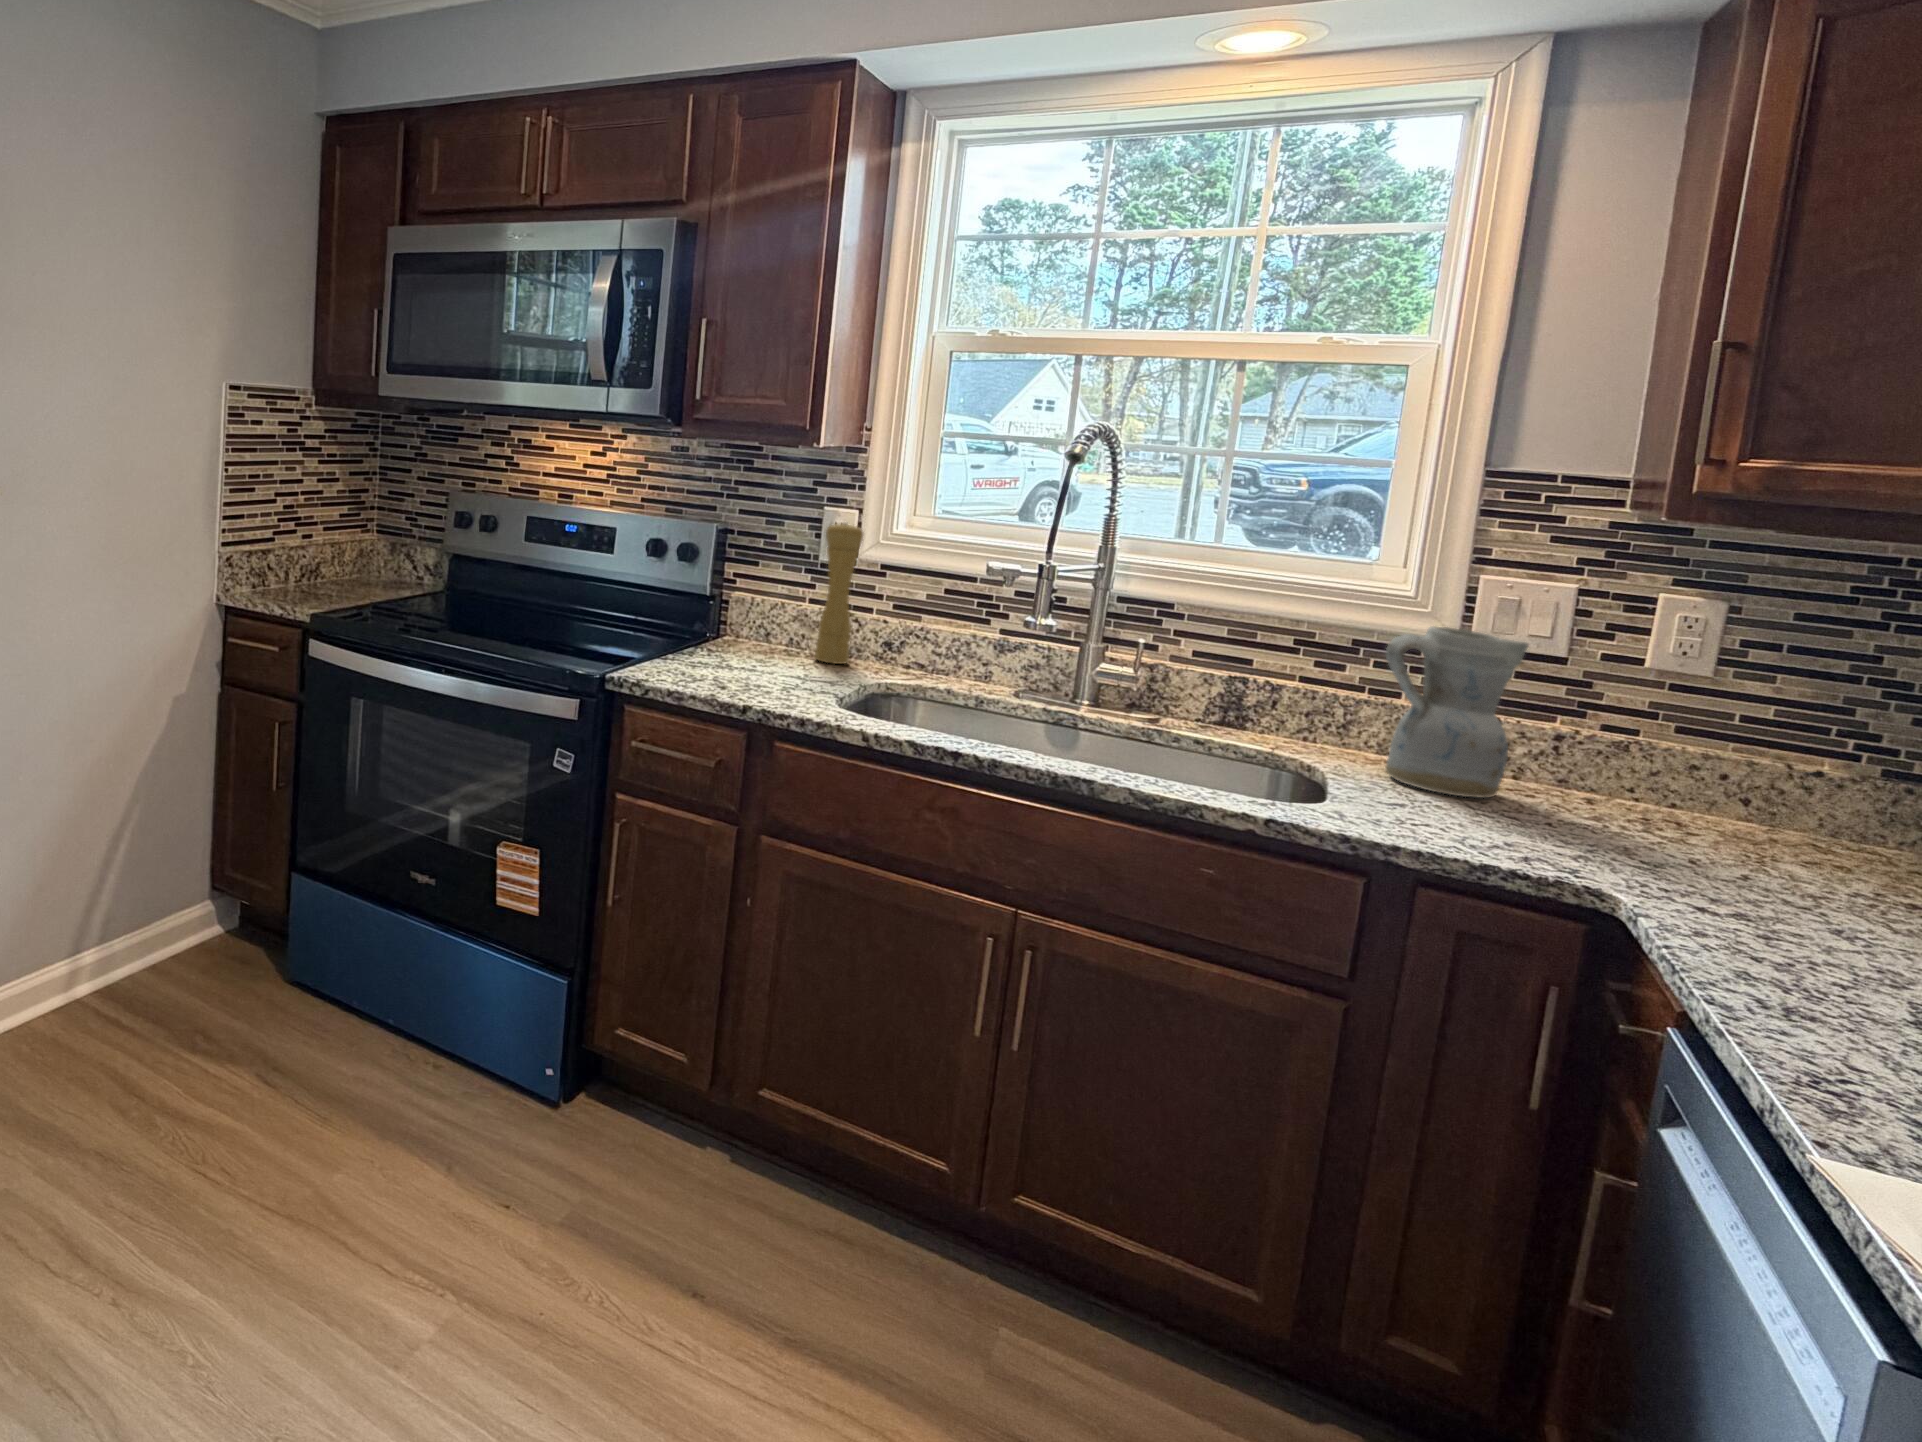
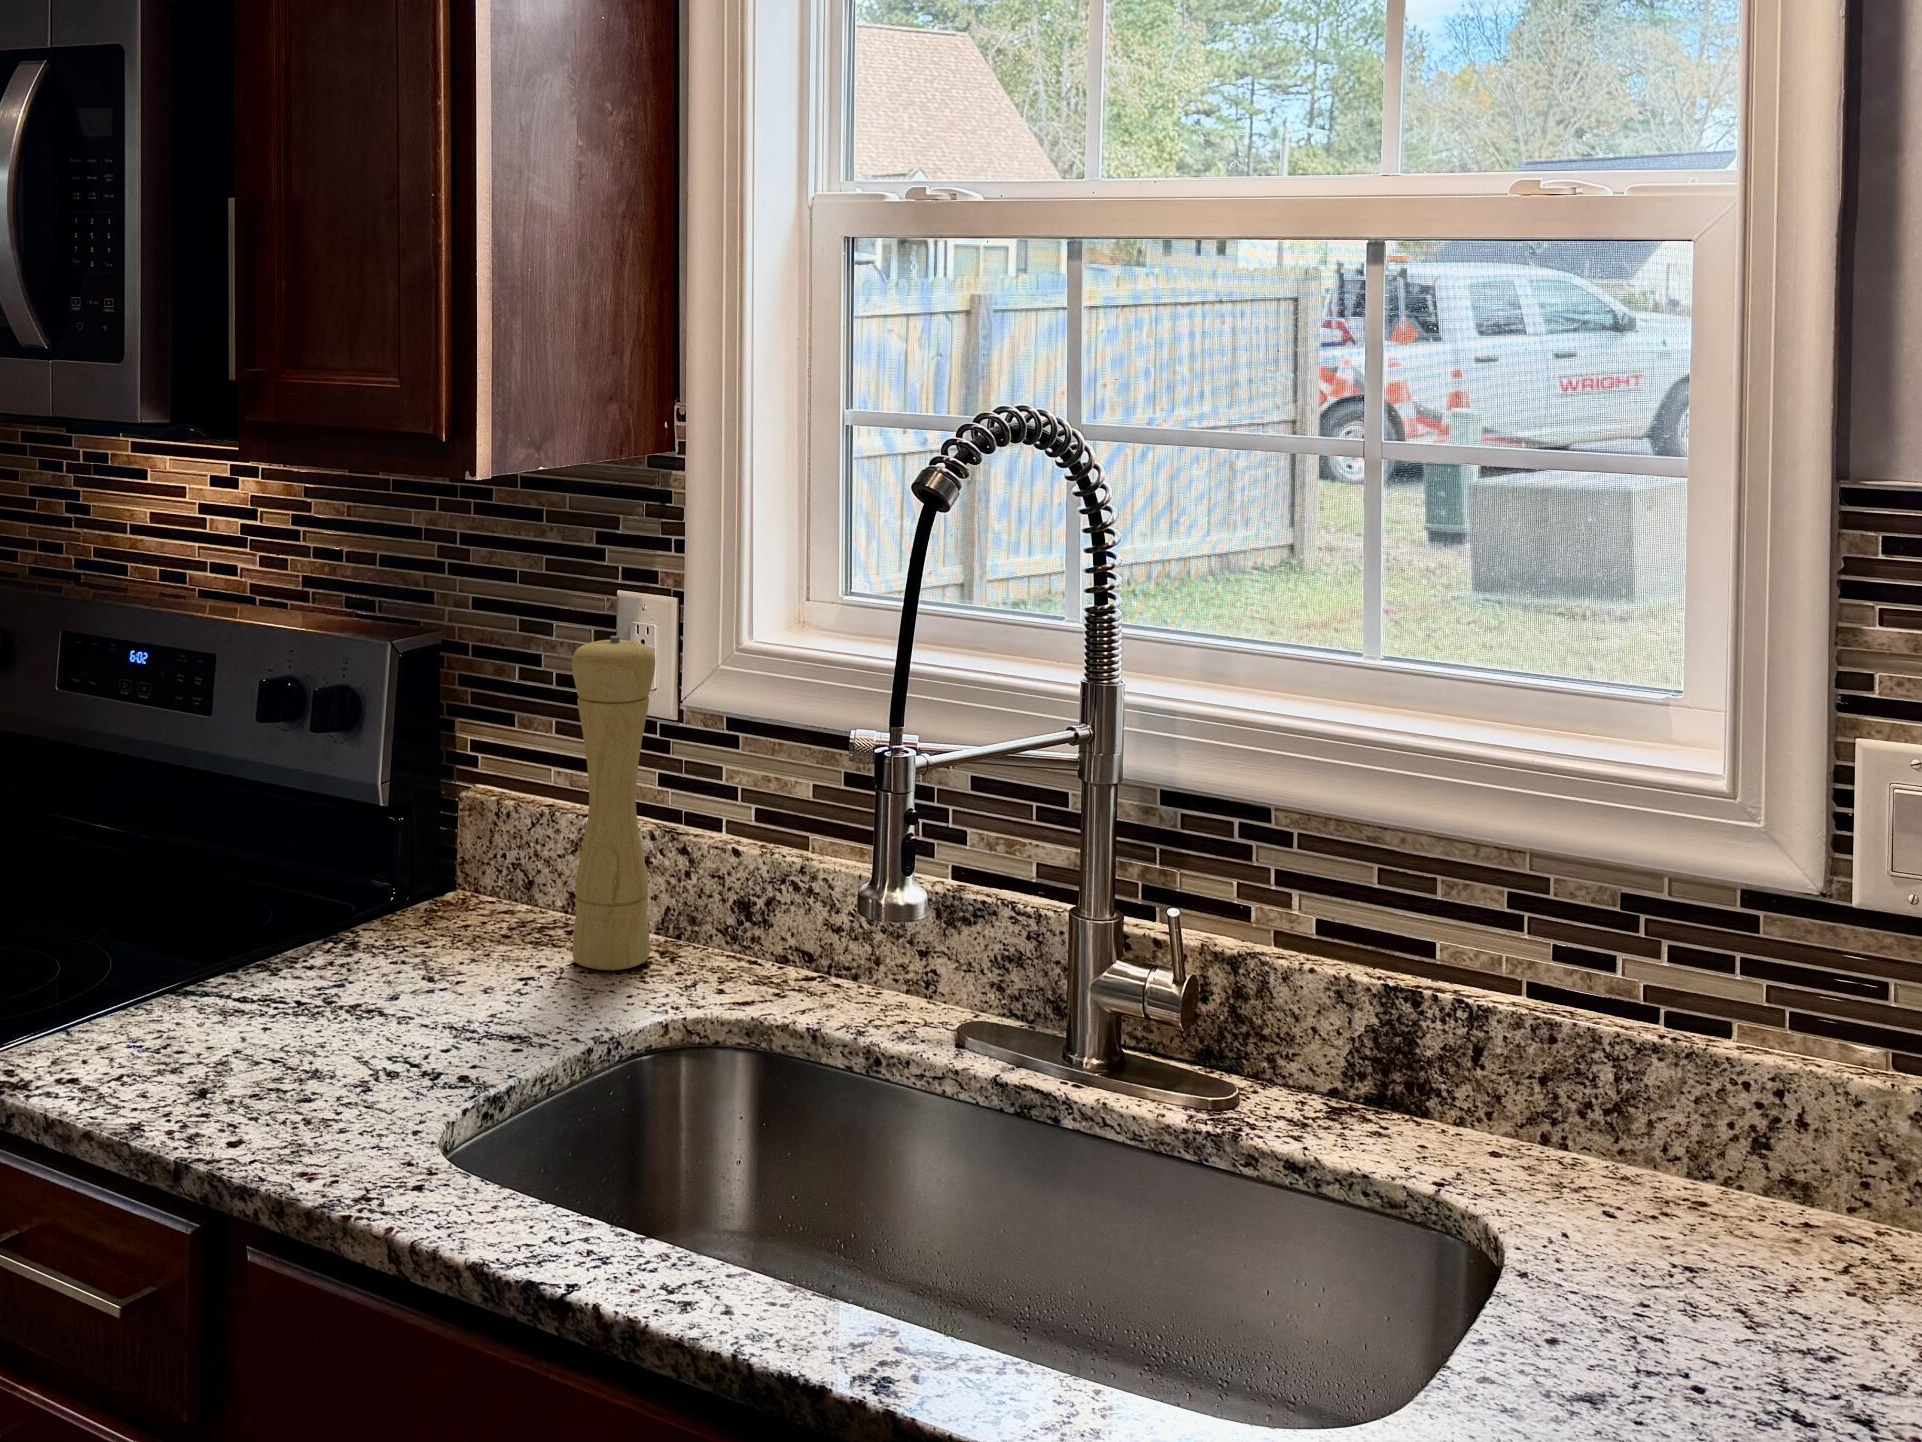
ceramic pitcher: present [1385,626,1529,798] -> none [1588,895,1892,1353]

